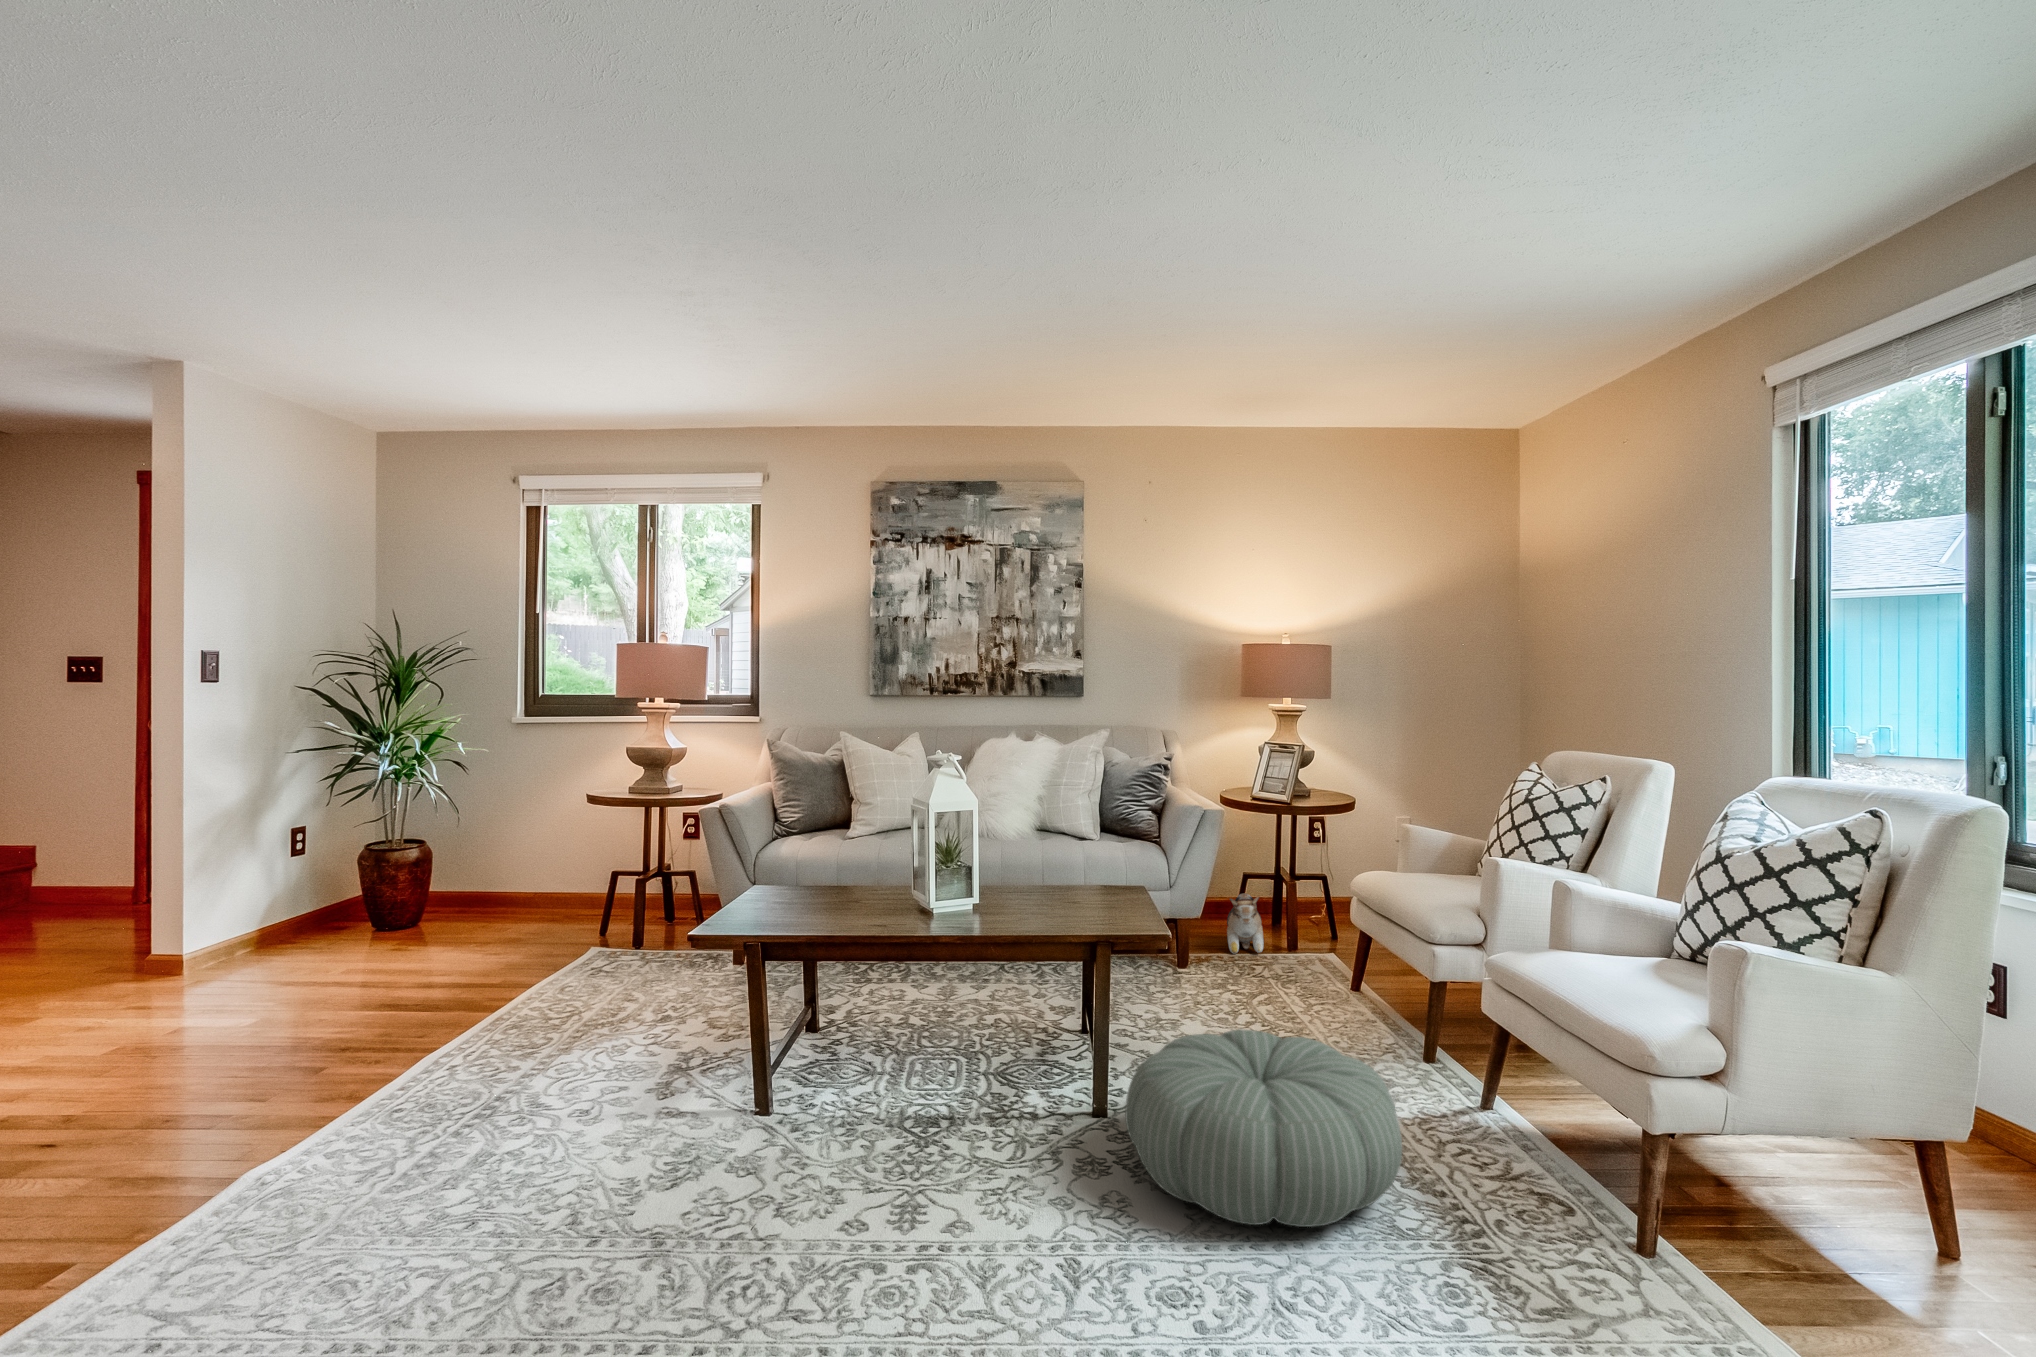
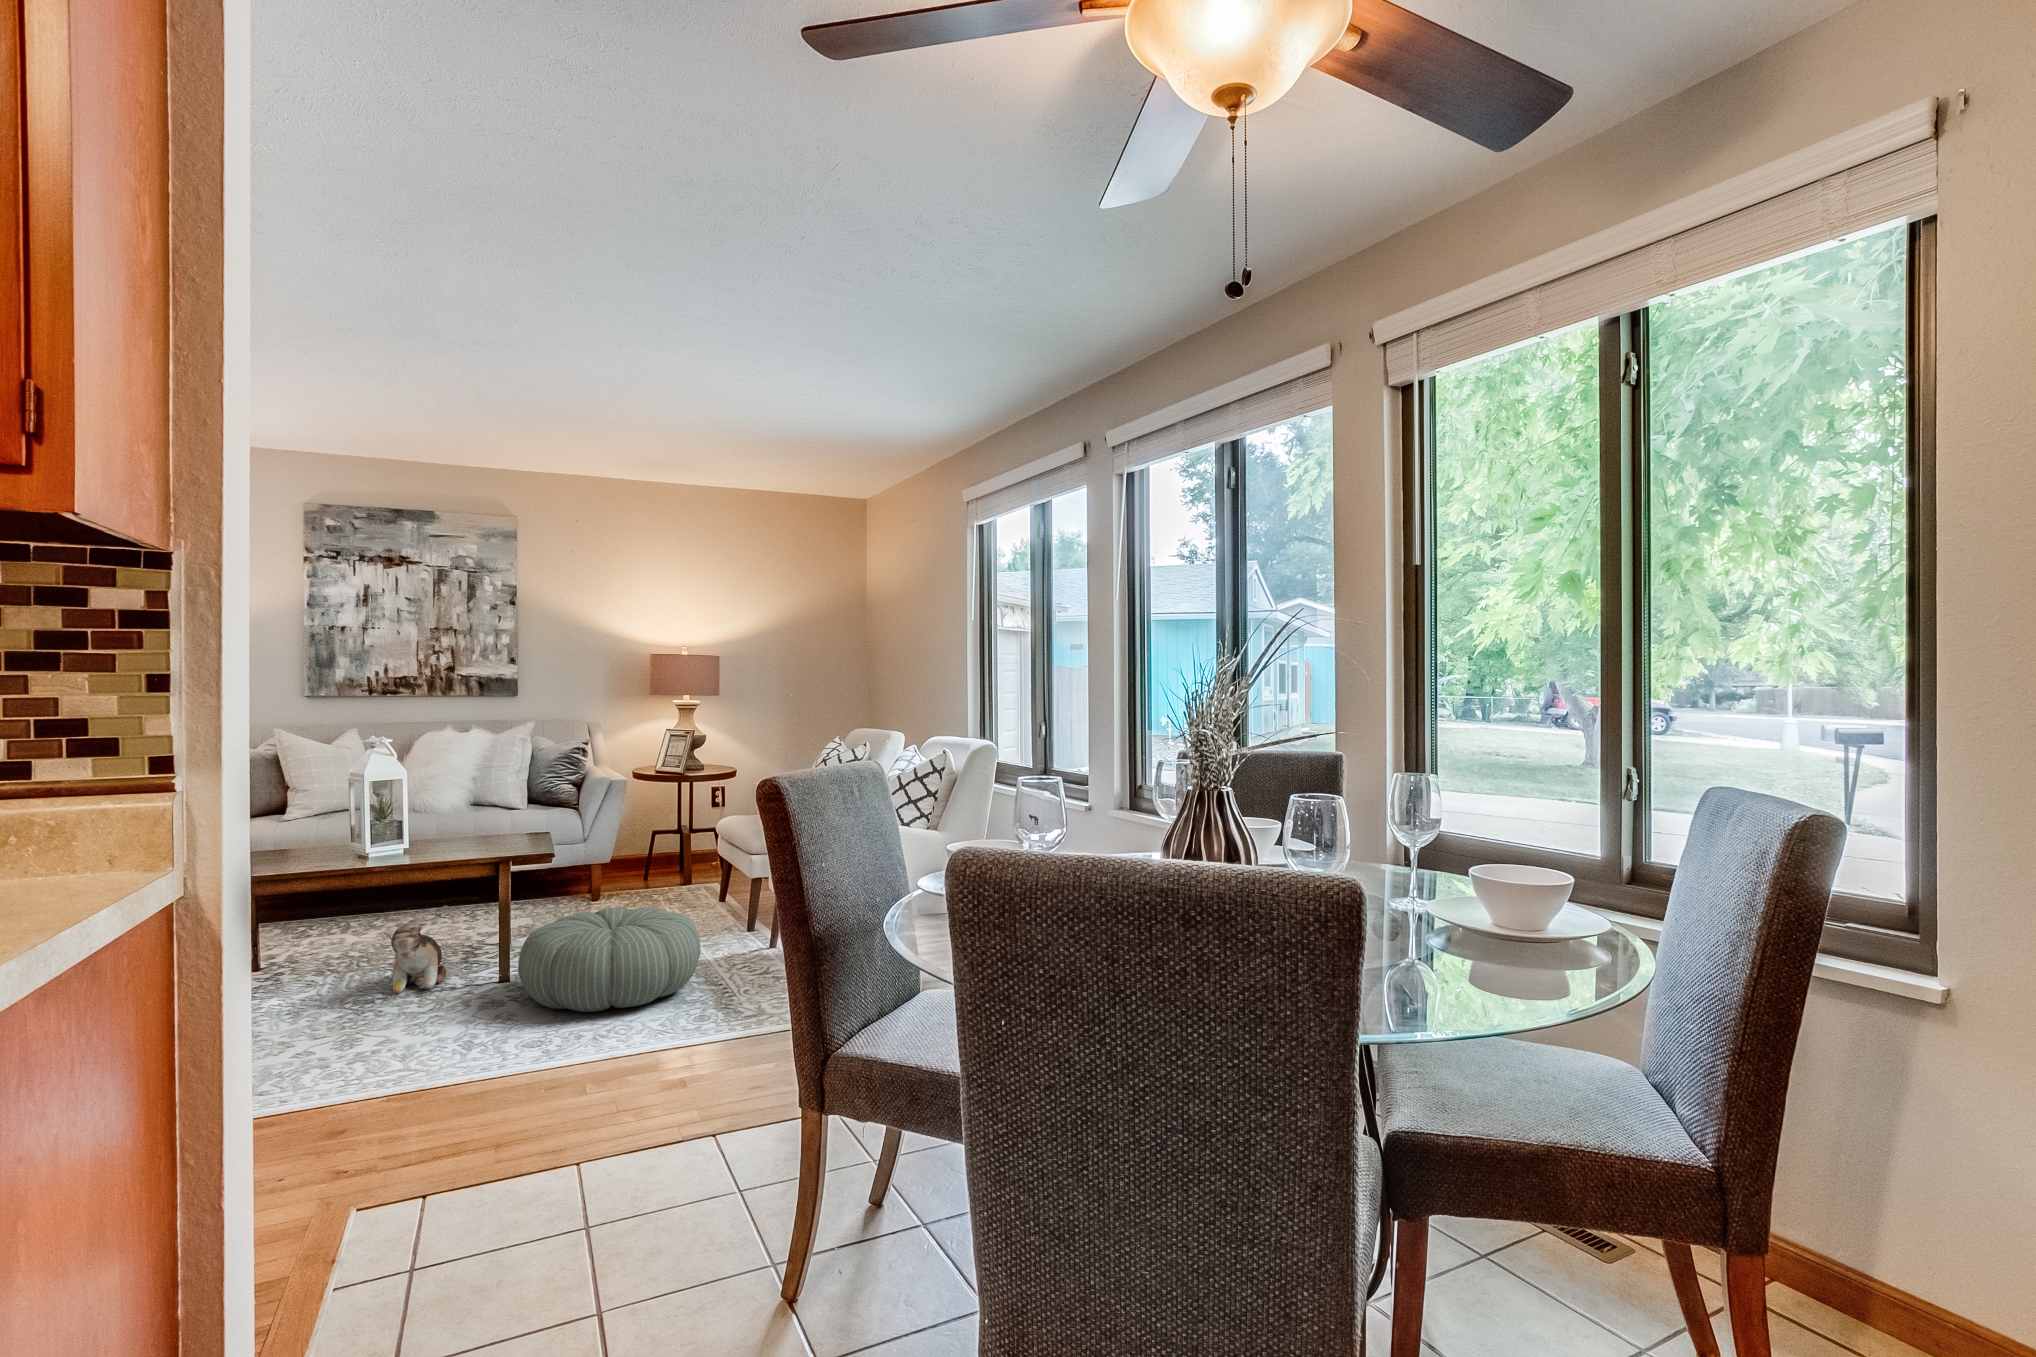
plush toy: present [1227,893,1264,954] -> present [384,924,446,993]

